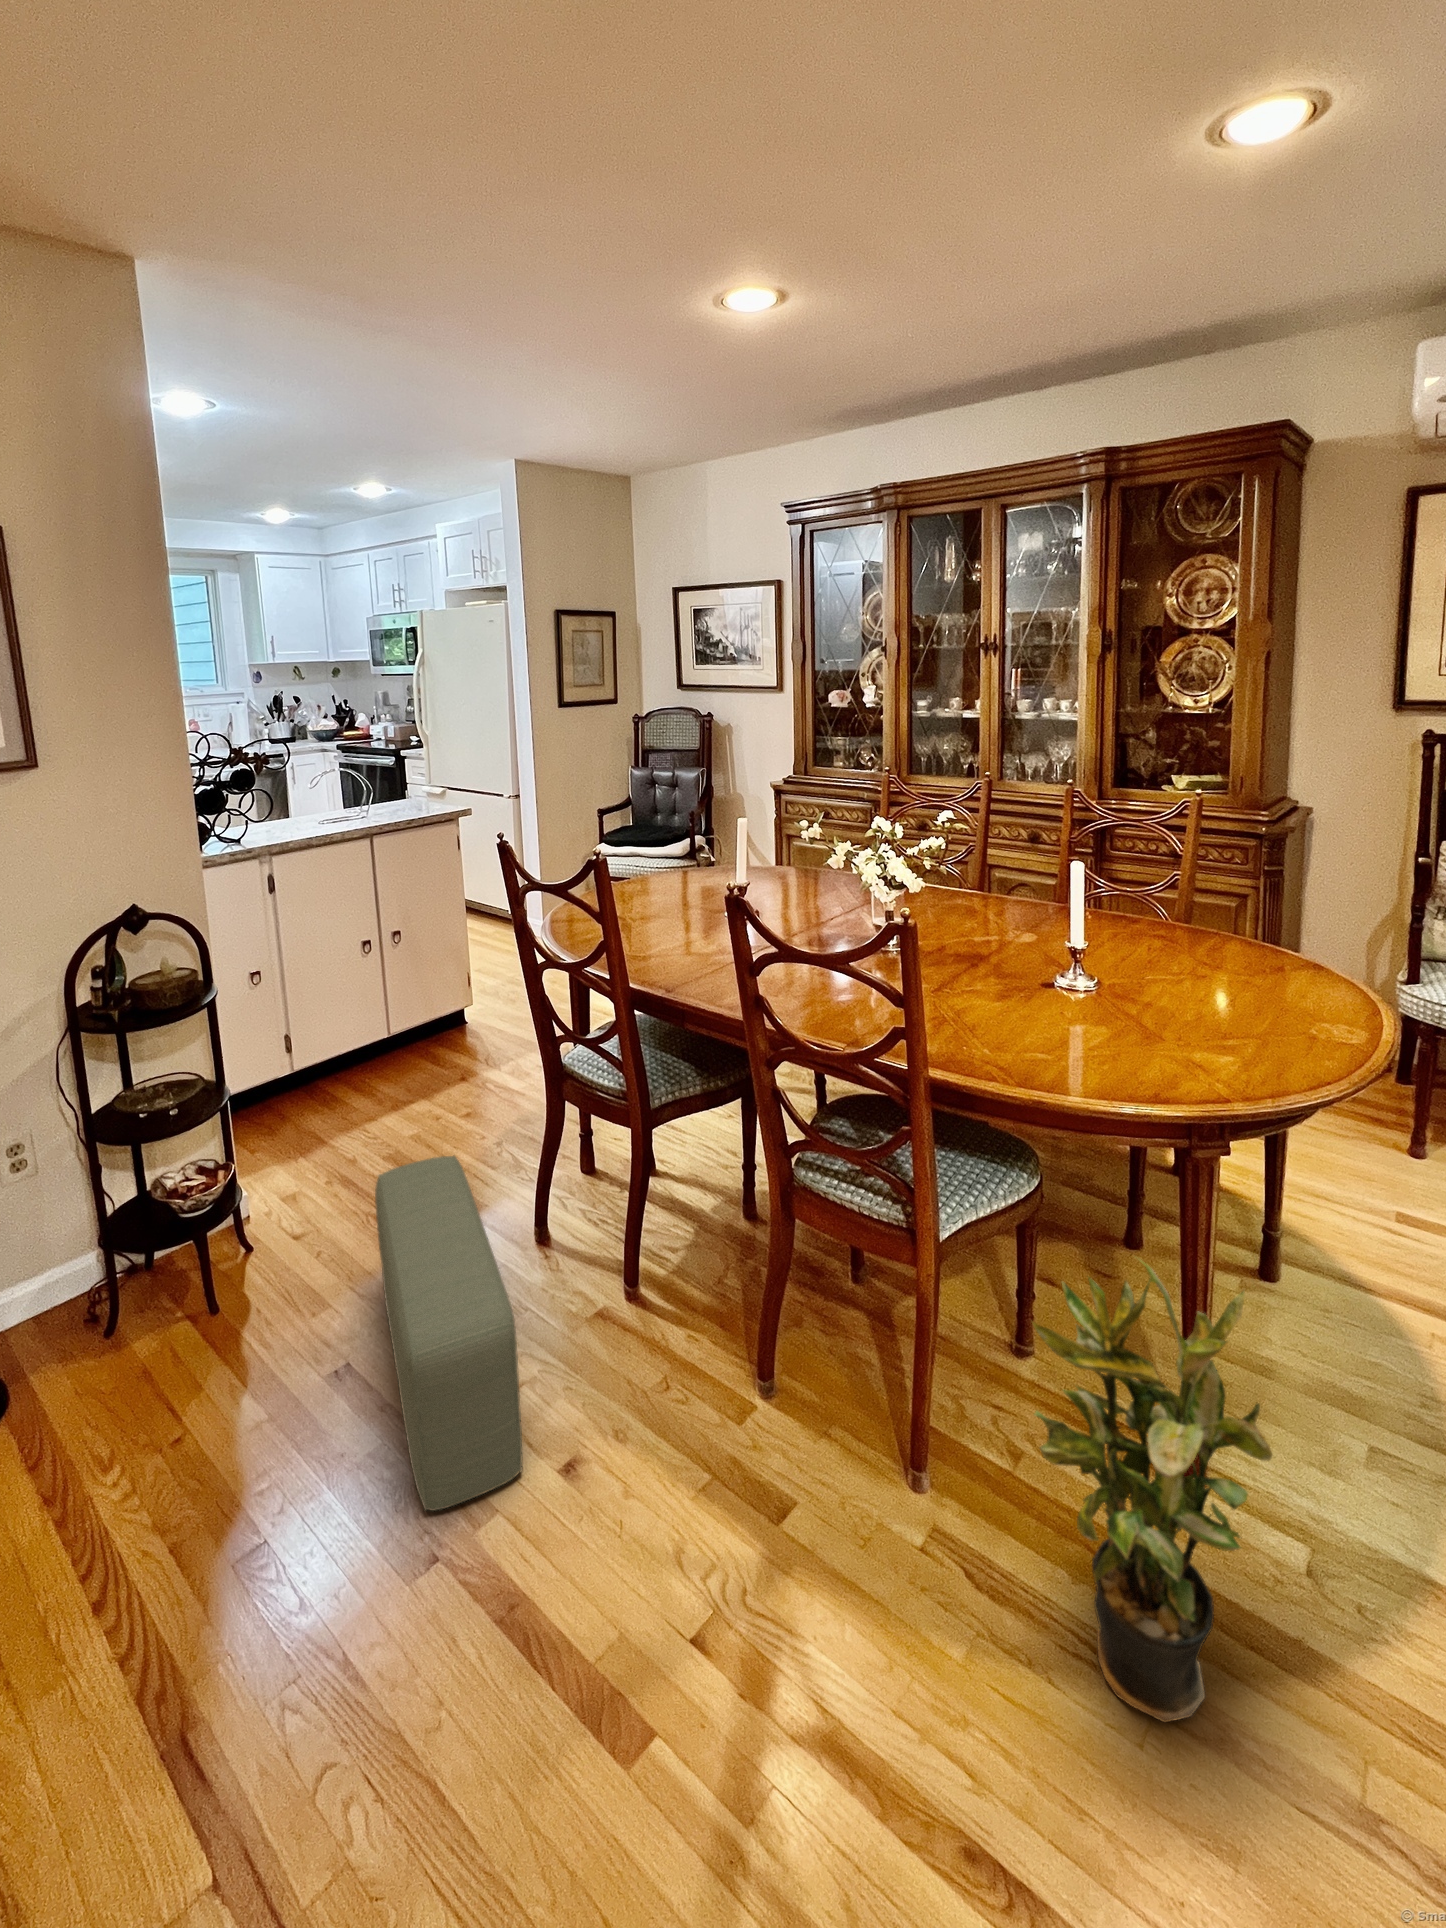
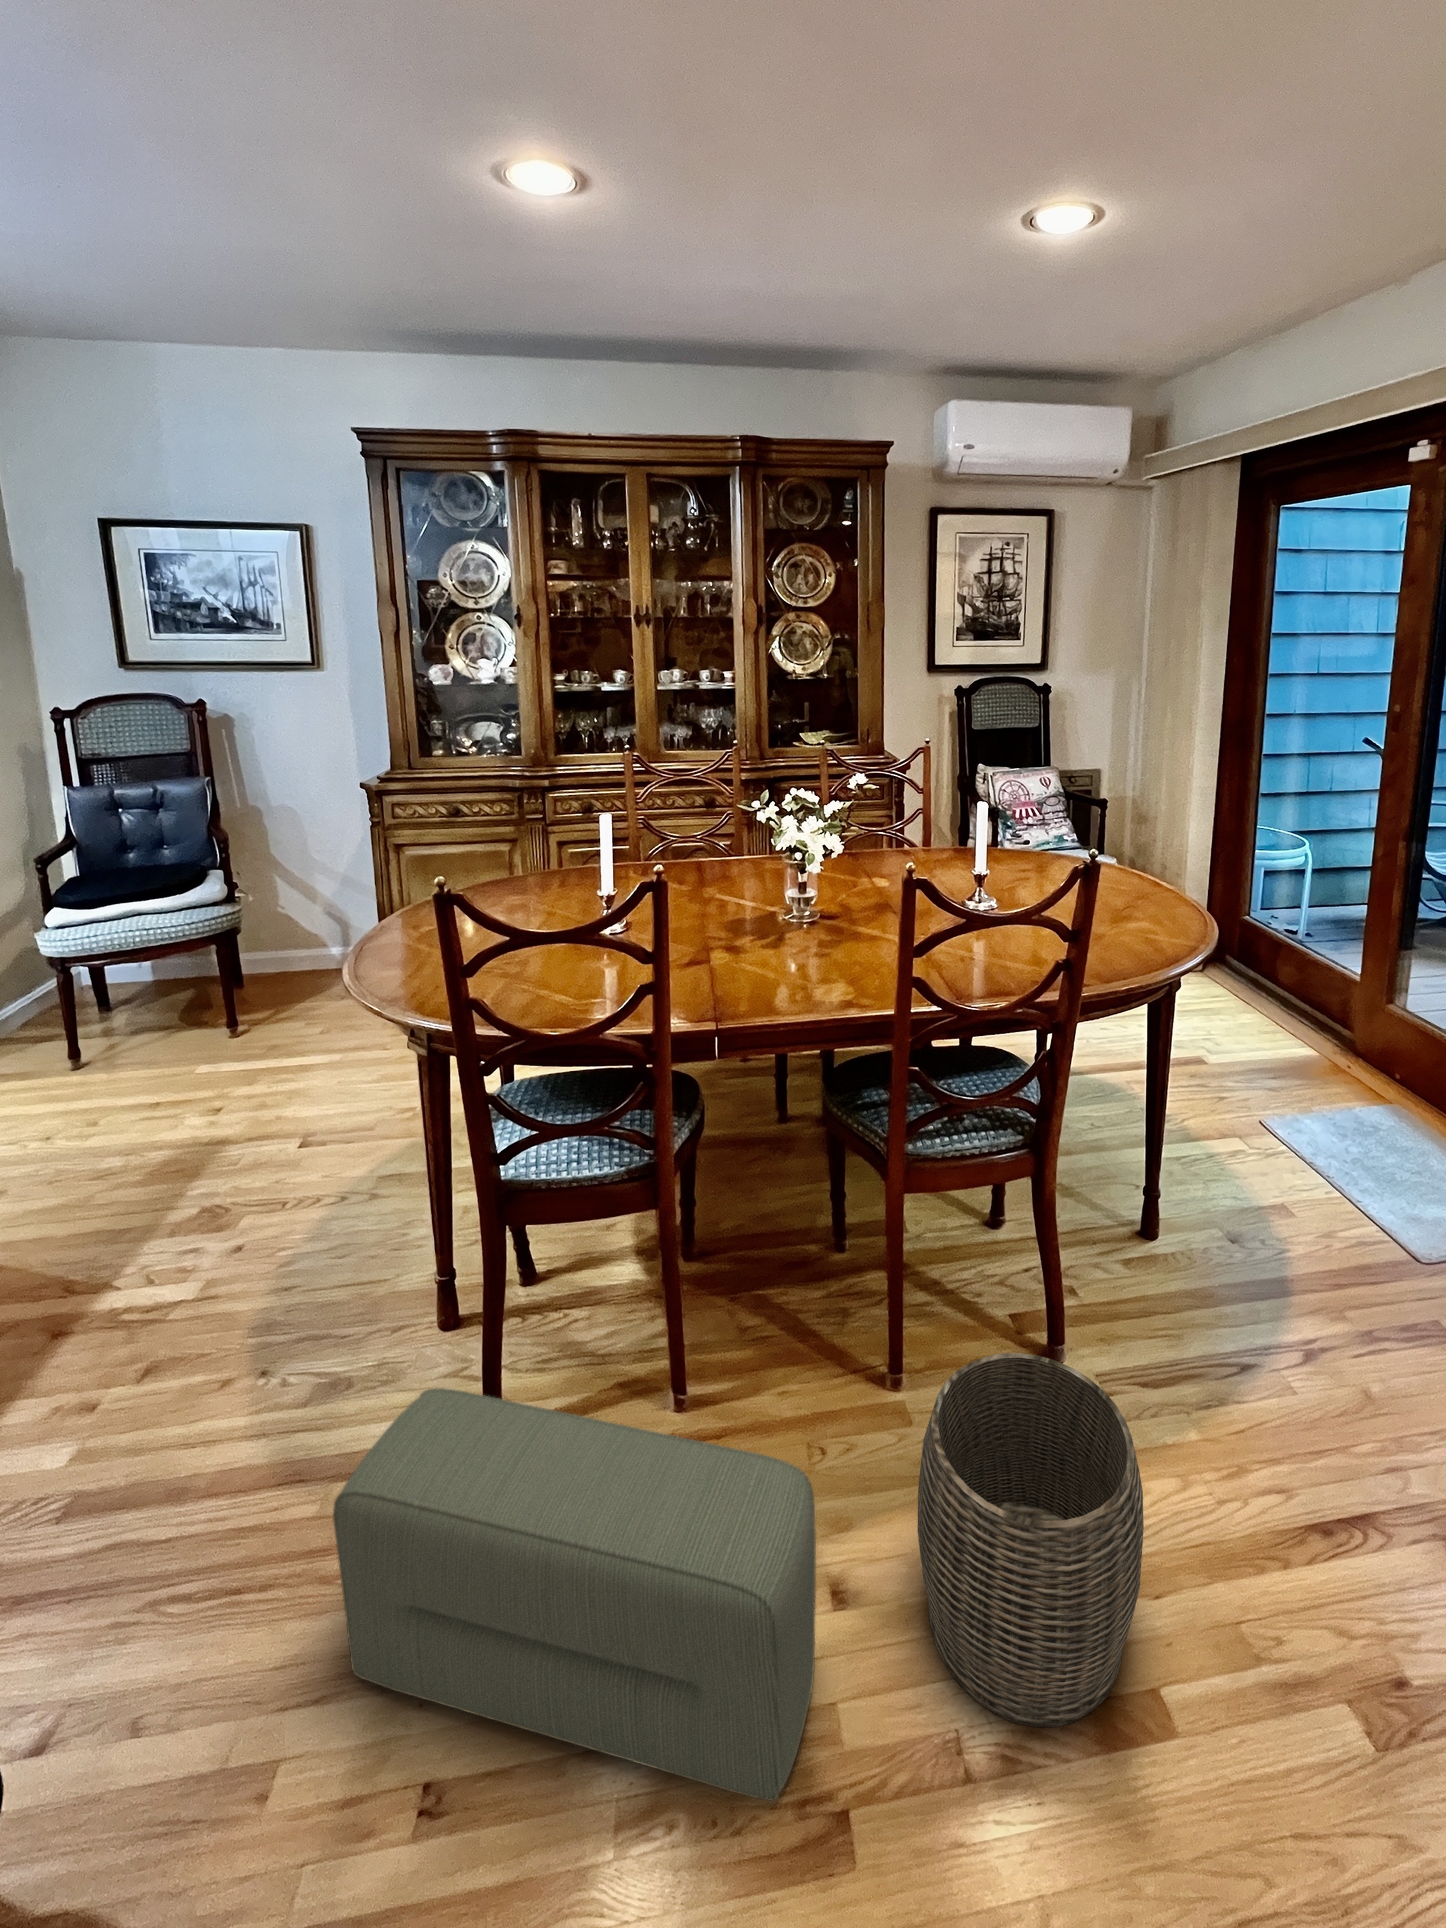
potted plant: present [1033,1260,1272,1722] -> none [1162,1052,1344,1374]
woven basket: none [537,1346,743,1697] -> present [917,1353,1144,1727]

